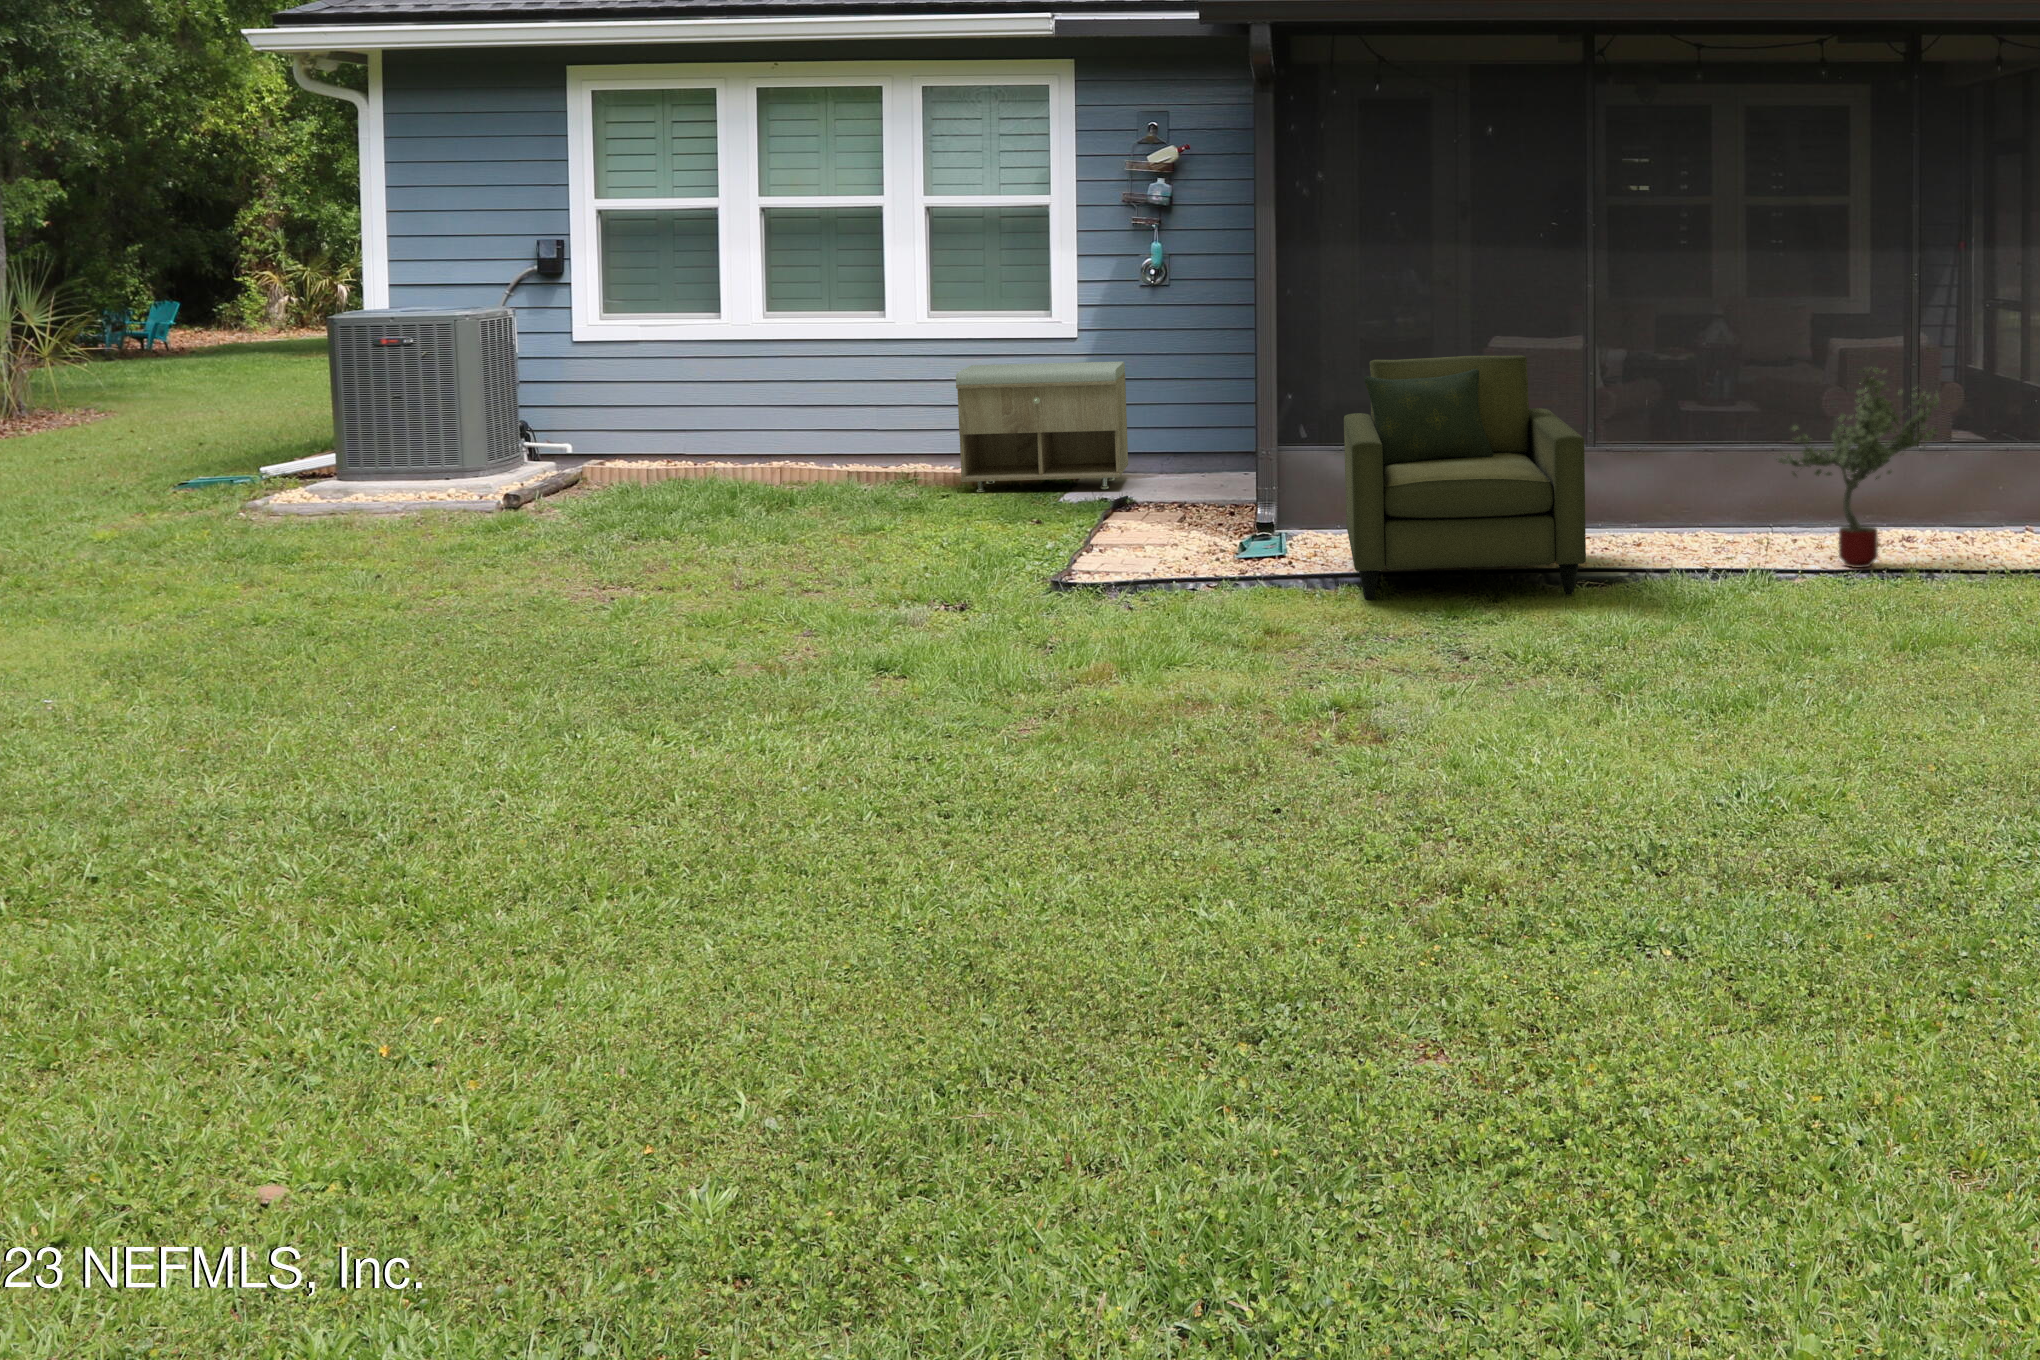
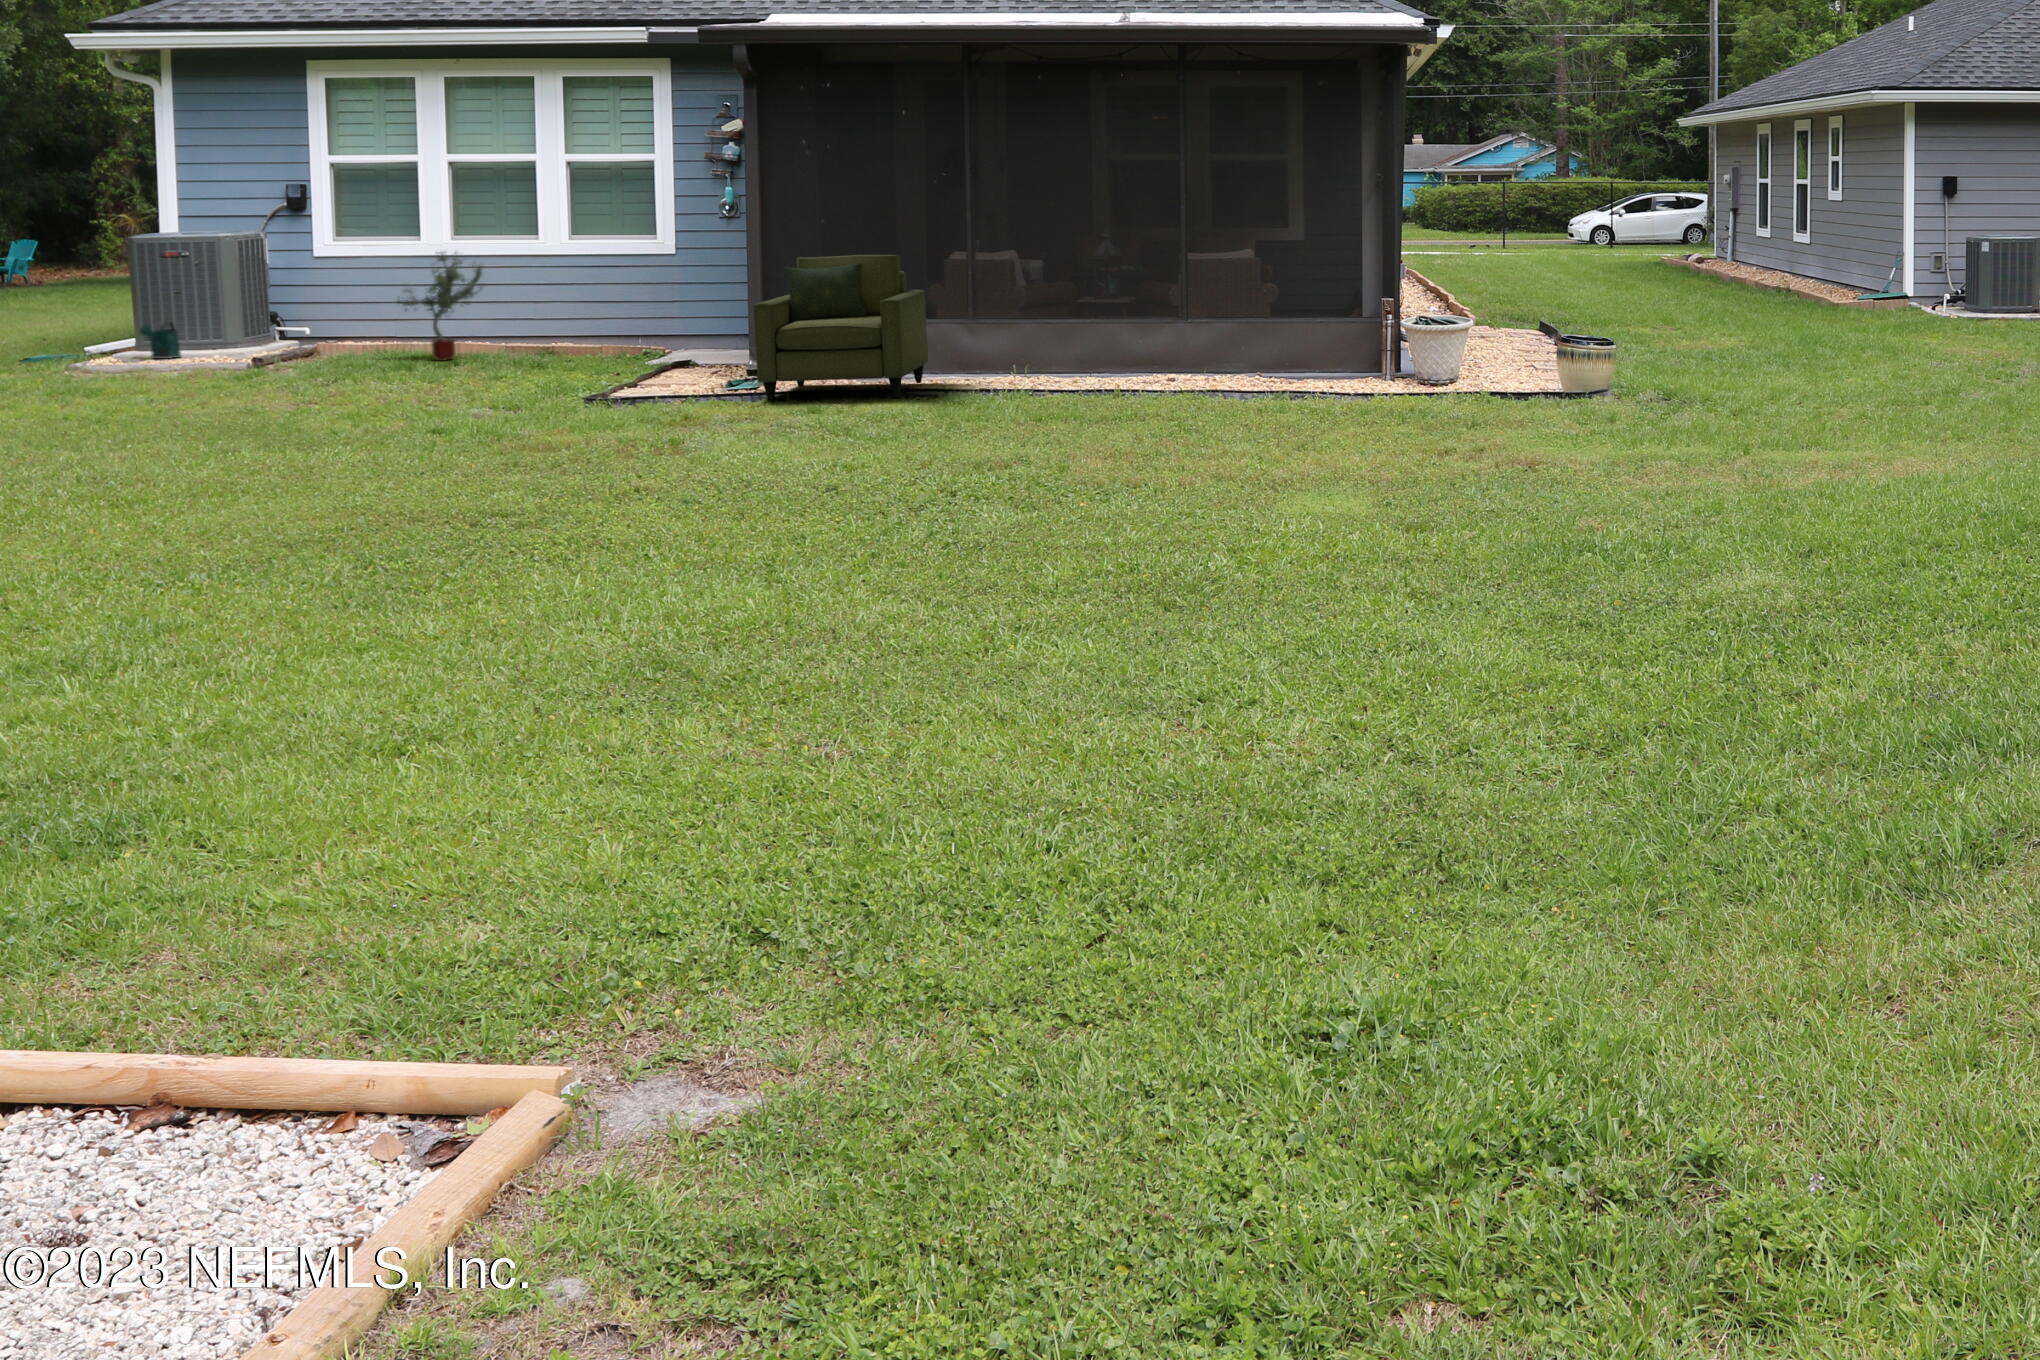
storage bench: present [956,362,1128,492] -> none [581,270,718,361]
potted tree: present [1778,367,1939,568] -> present [396,252,483,361]
watering can: none [344,439,400,495] -> present [140,323,181,359]

